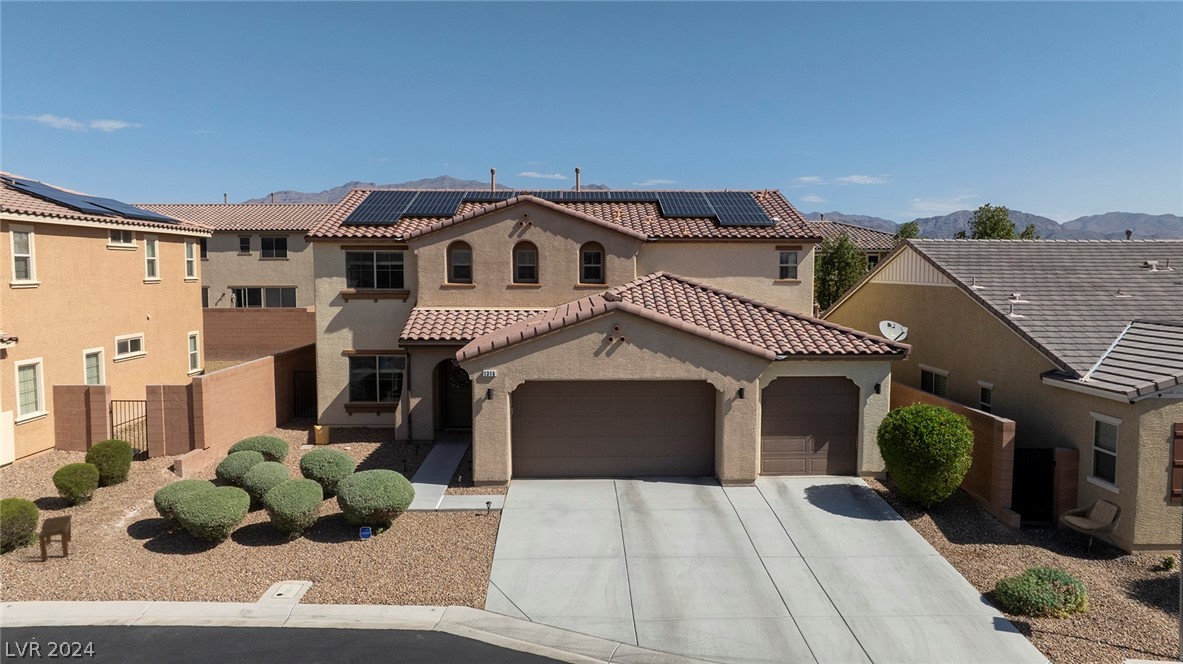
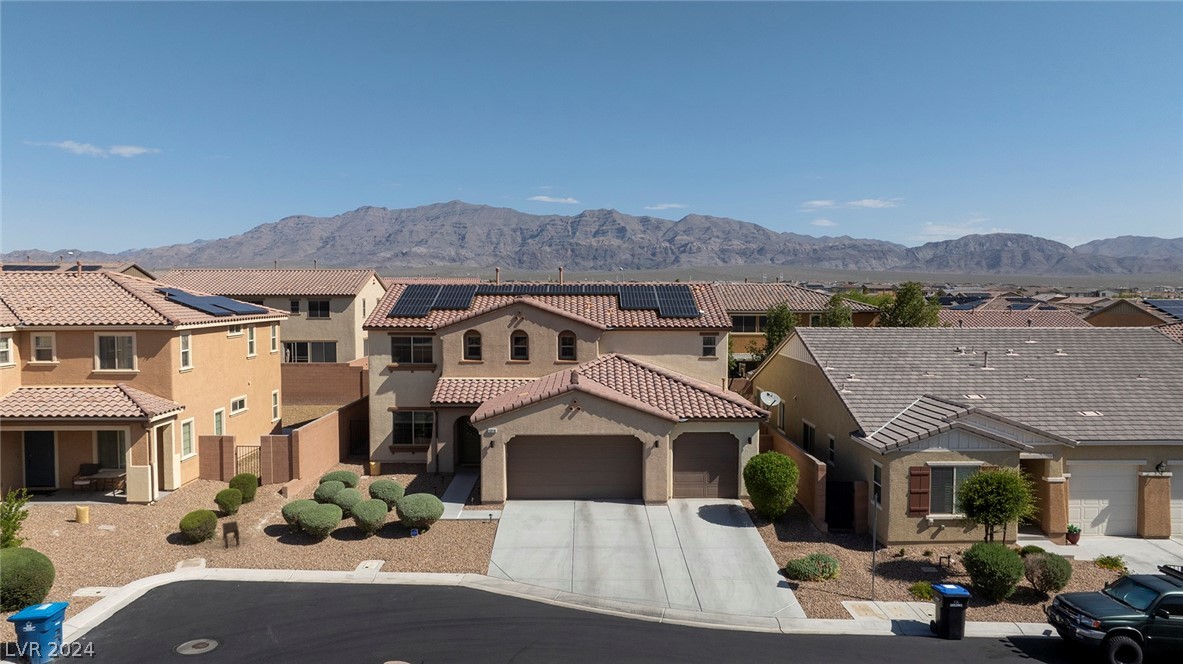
lounge chair: present [1060,499,1122,556] -> none [847,514,880,549]

